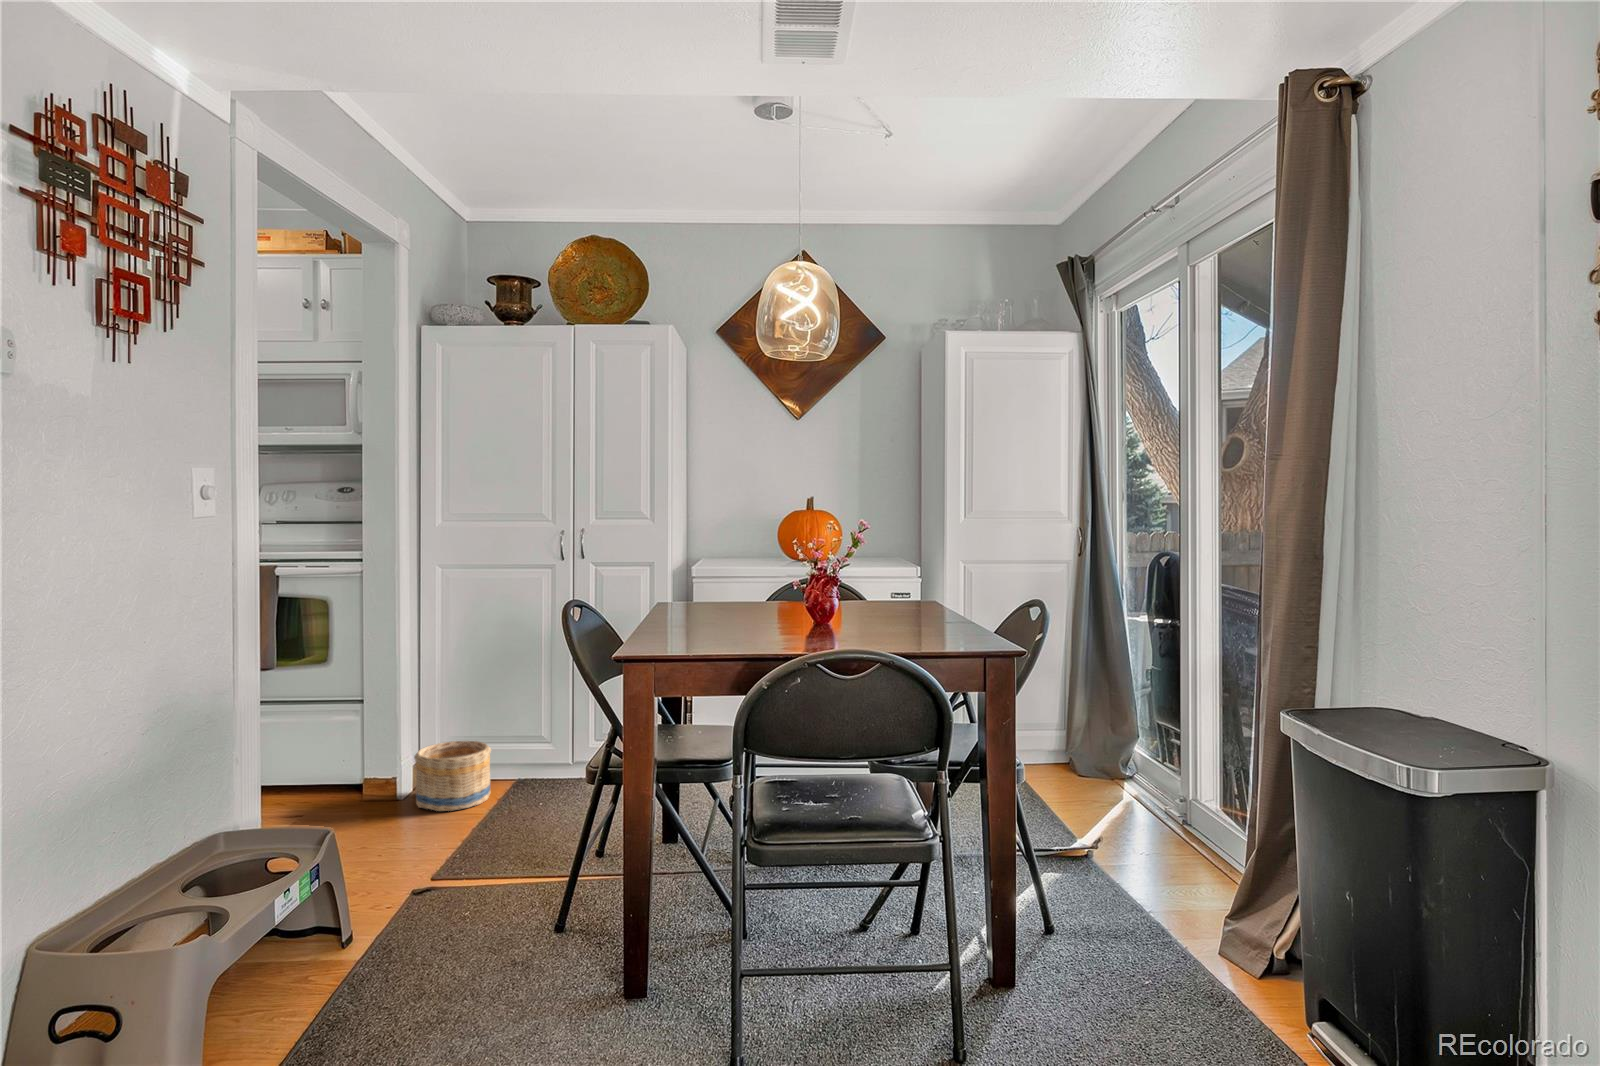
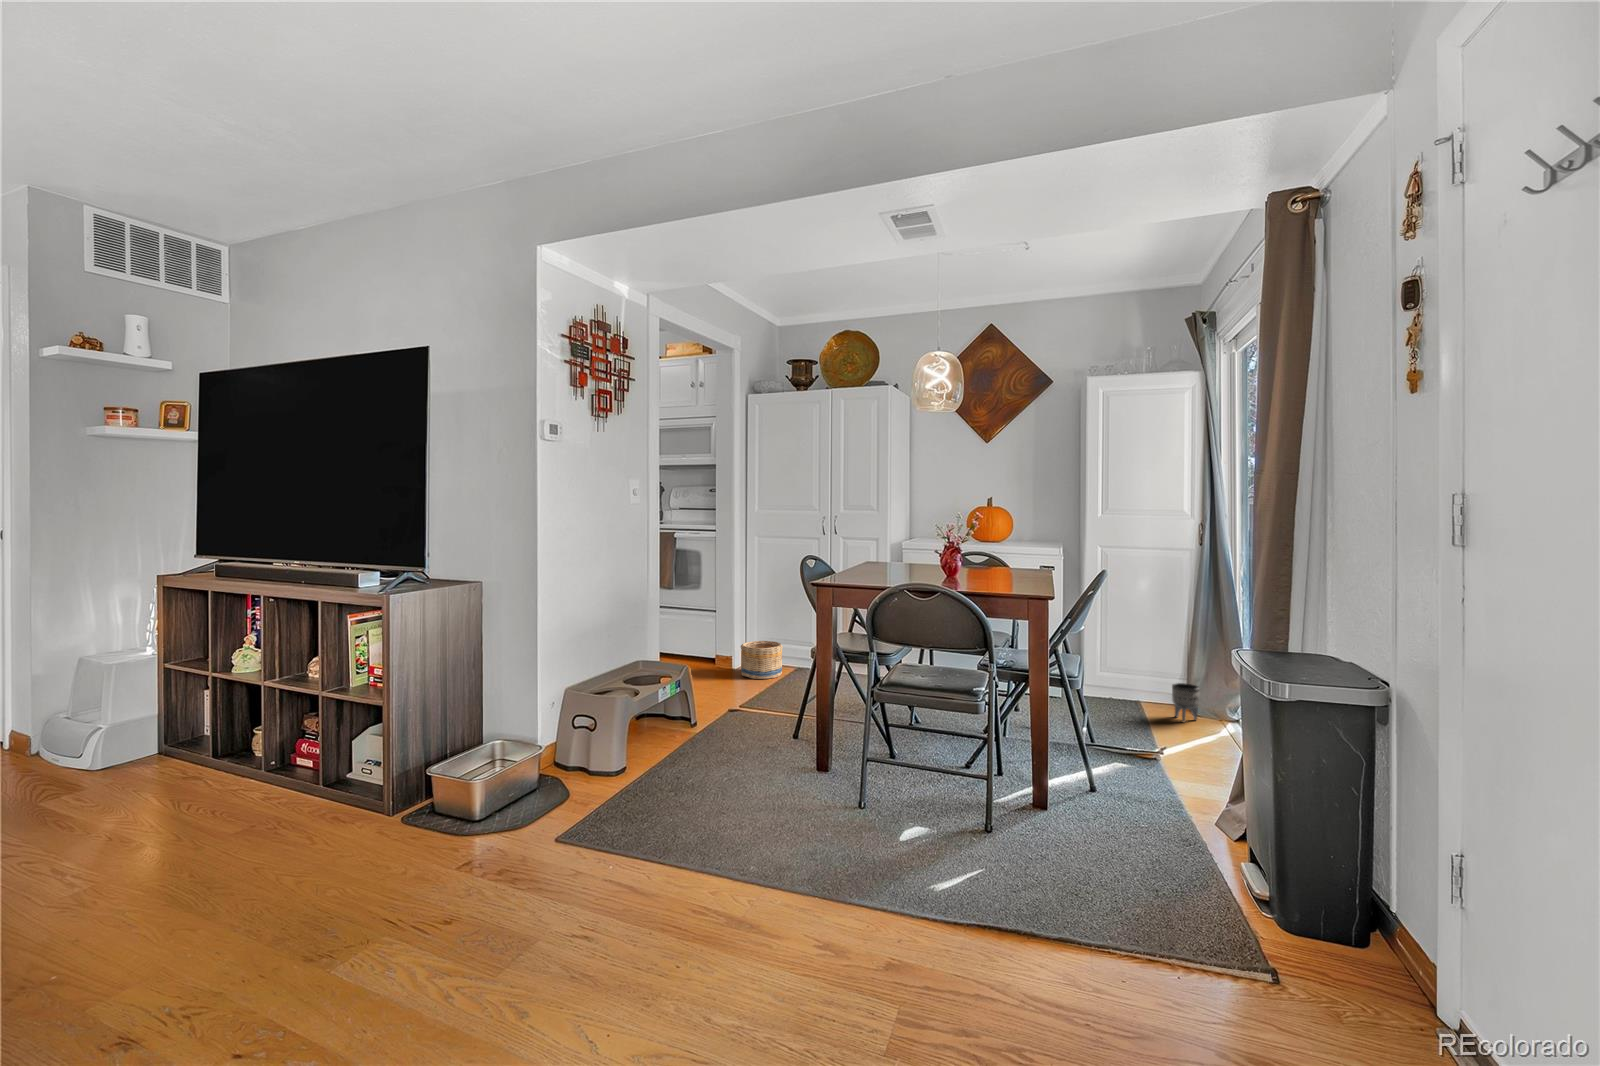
planter: none [1068,751,1102,805] -> present [1172,683,1200,722]

